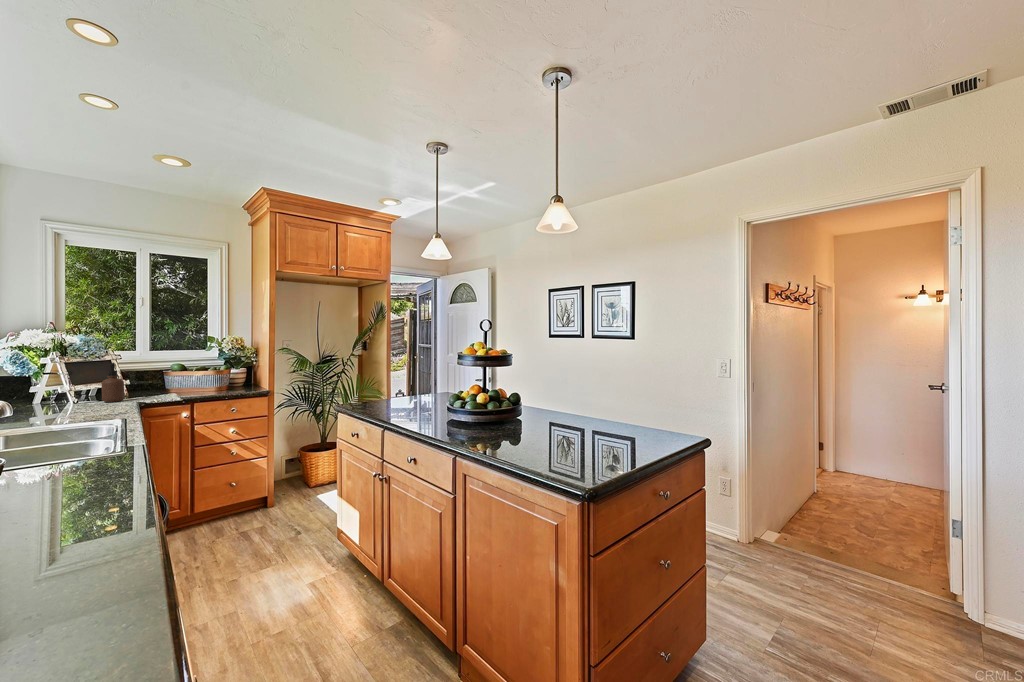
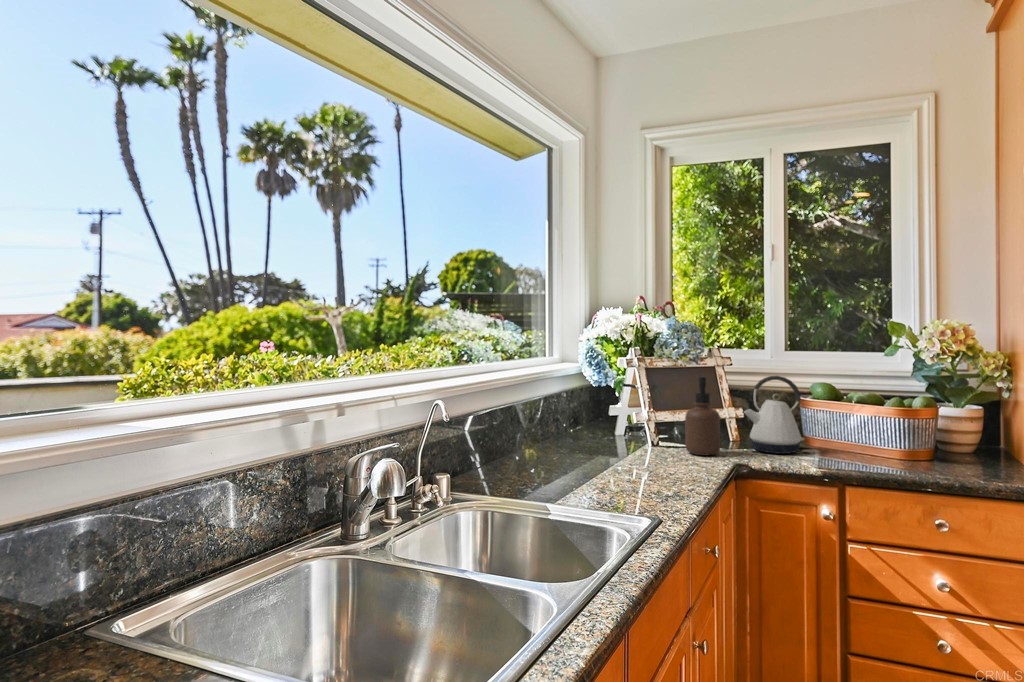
kettle: none [136,361,170,397] -> present [744,376,804,454]

